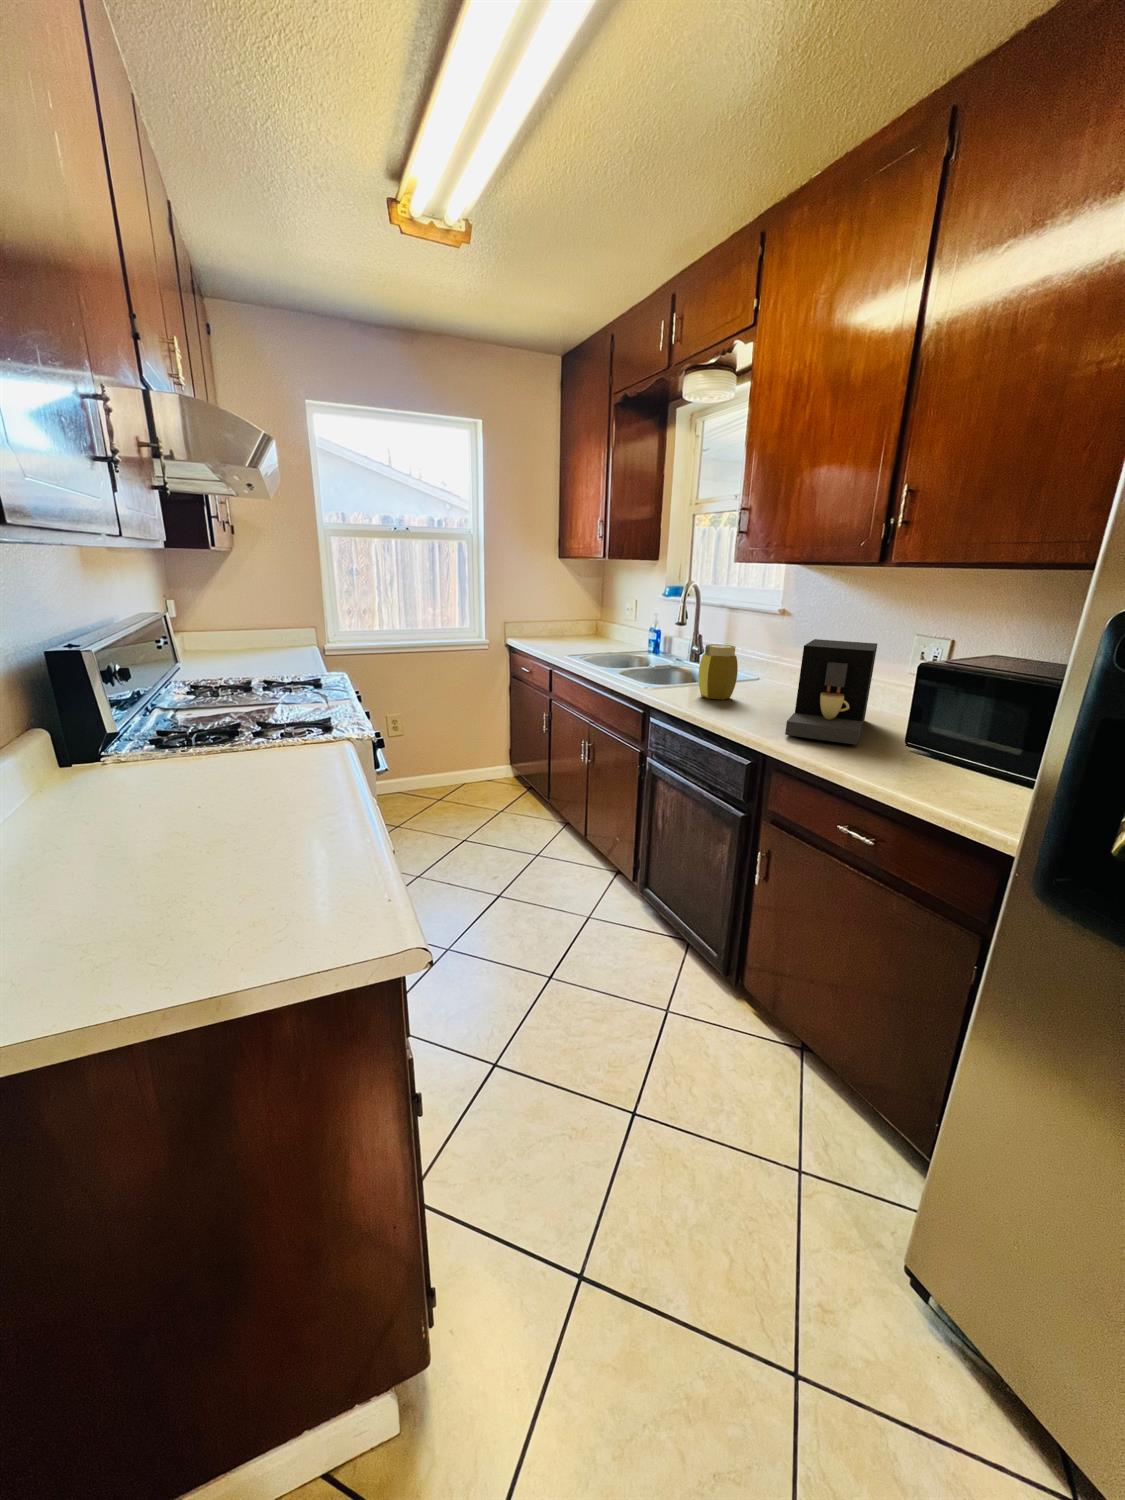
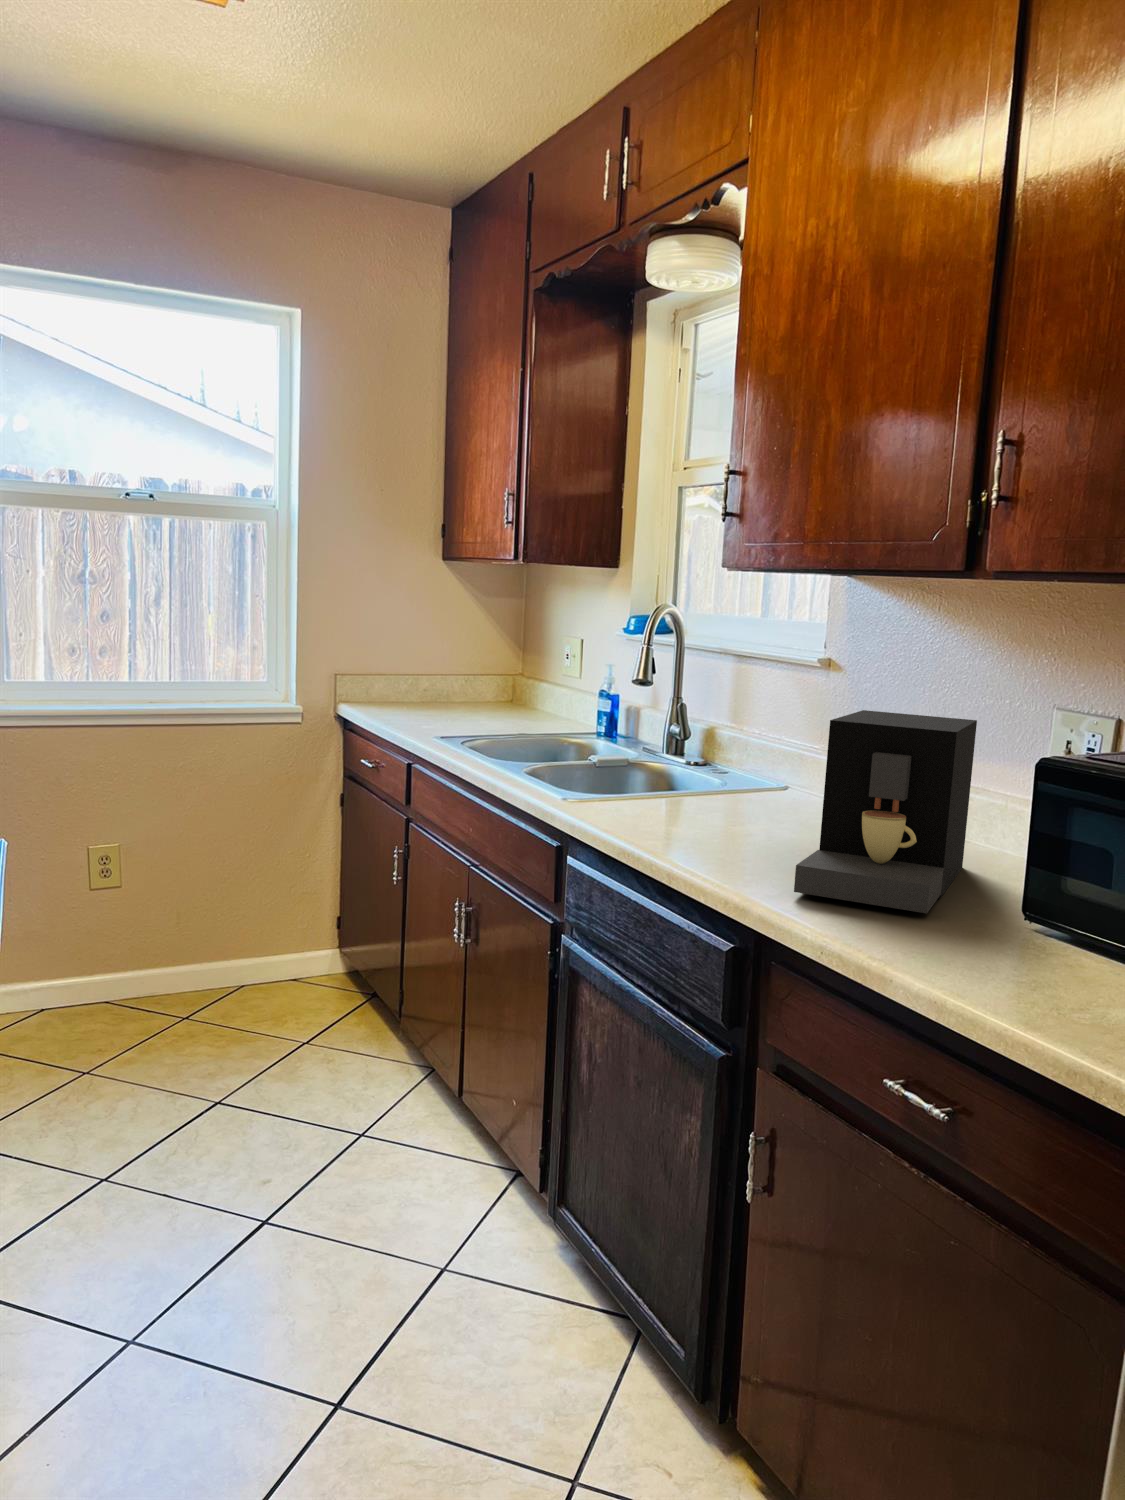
jar: present [698,644,738,700] -> none [659,717,732,823]

